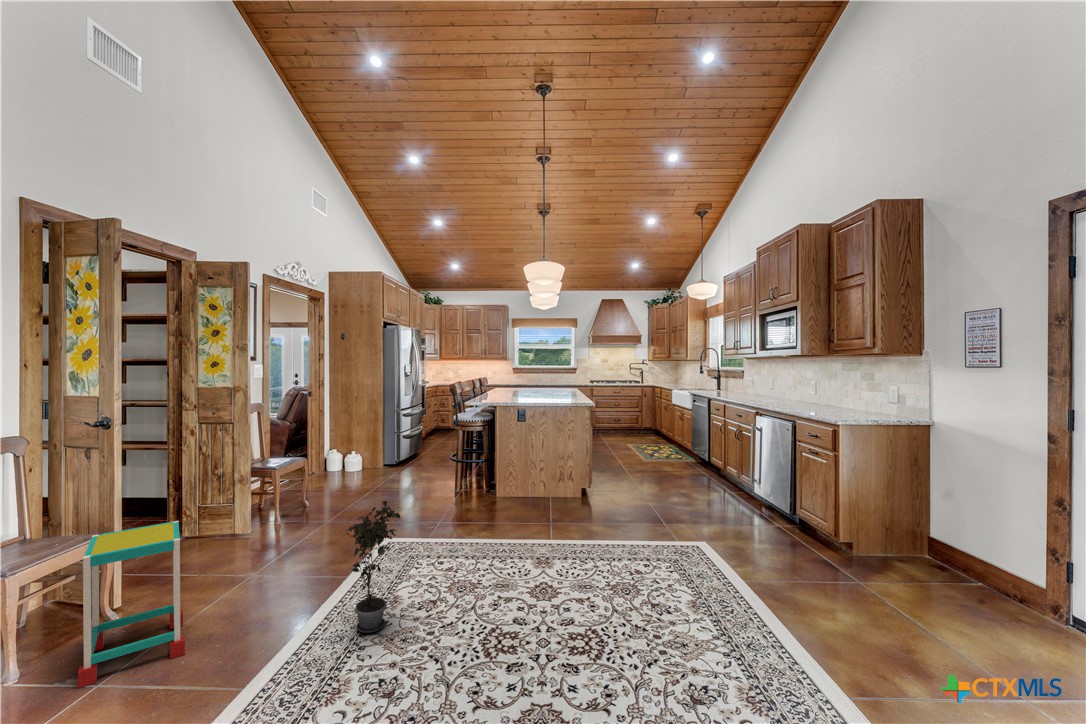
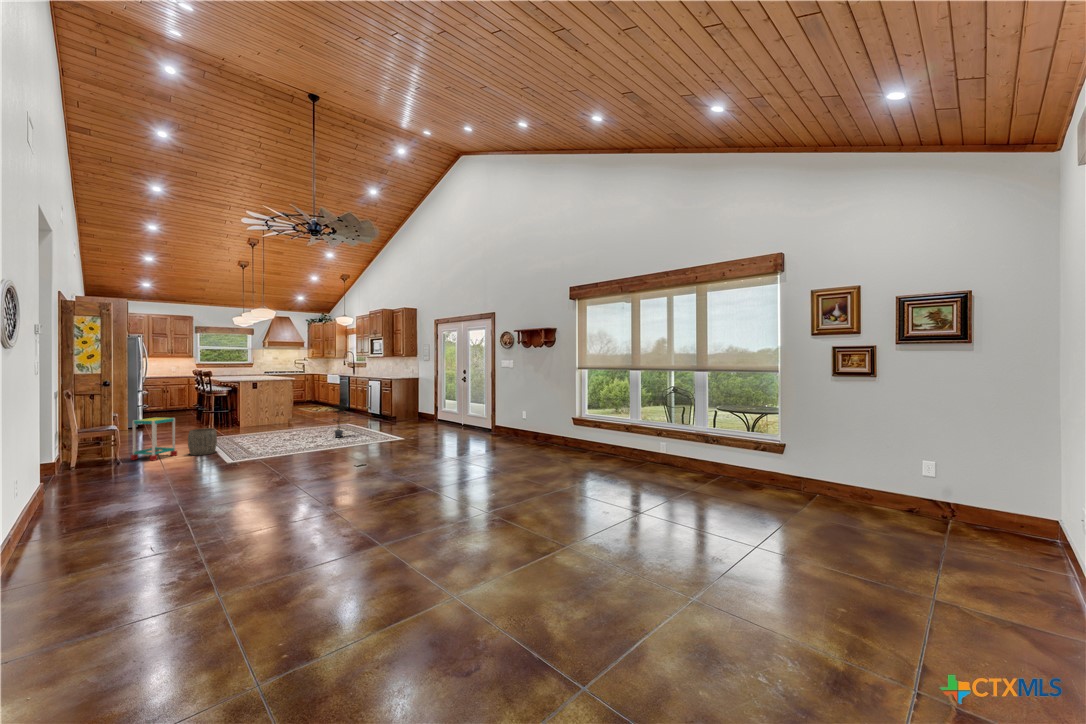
potted plant: present [347,501,400,633] -> present [333,402,348,438]
woven basket: none [187,574,279,690] -> present [188,428,217,455]

